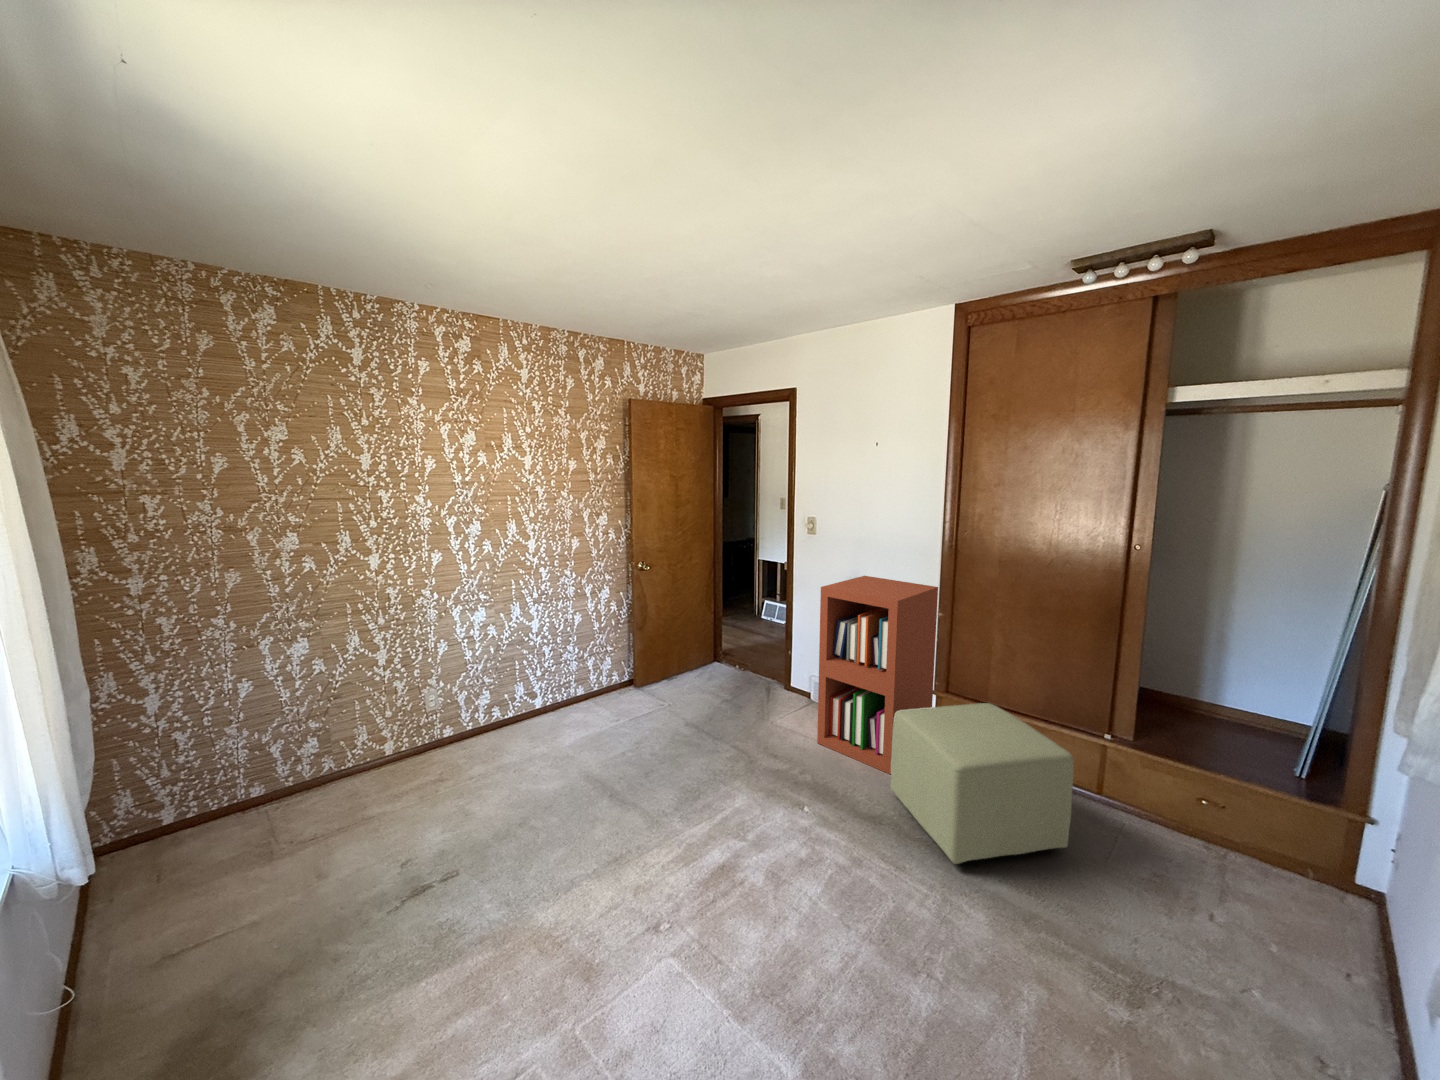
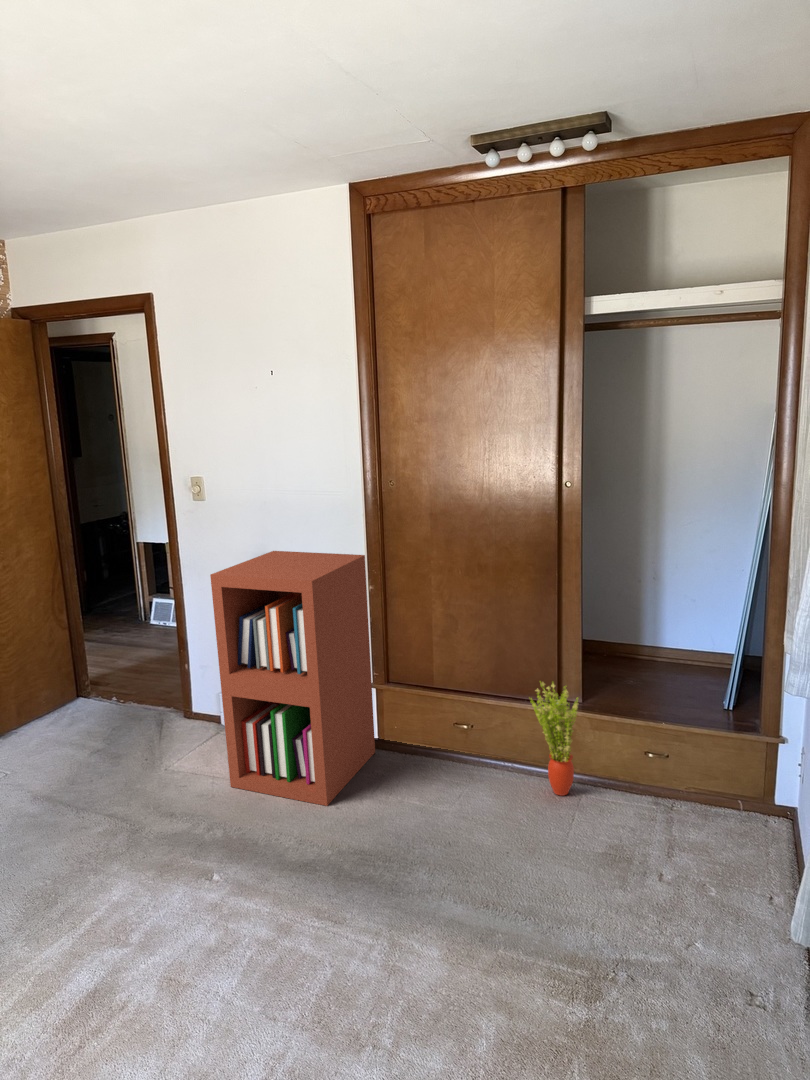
ottoman: present [891,703,1074,864] -> none [320,692,525,904]
potted plant: none [1079,713,1133,819] -> present [530,682,578,796]

